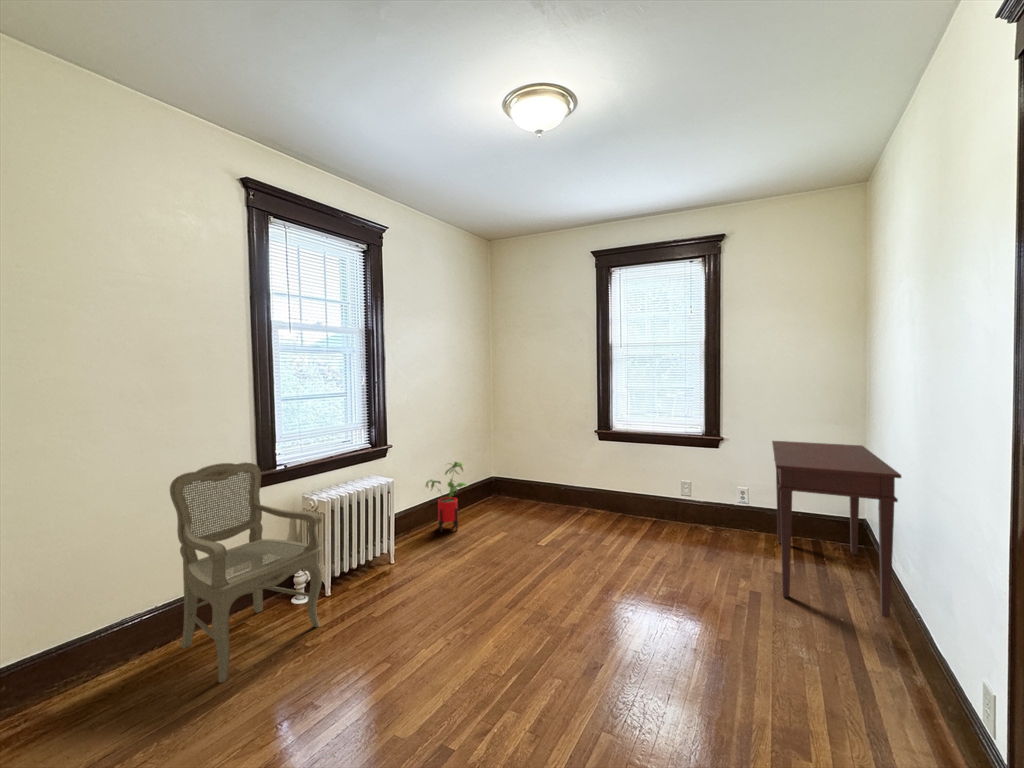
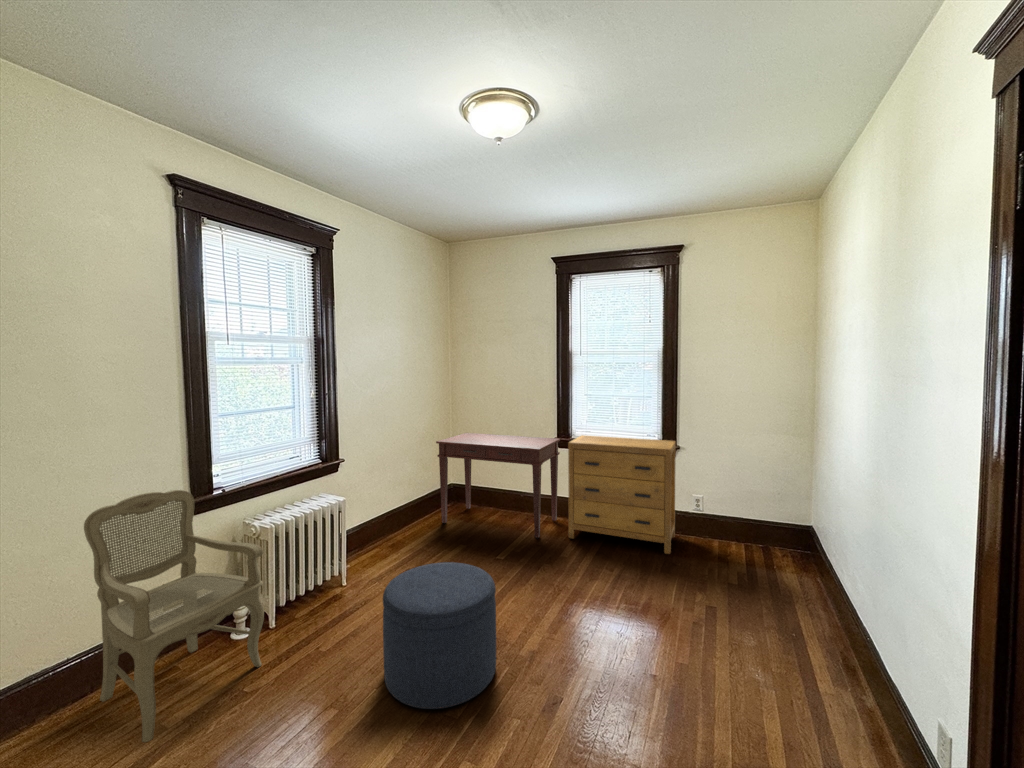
dresser: none [608,427,718,545] -> present [568,435,676,554]
desk: present [772,441,901,617] -> present [436,433,560,538]
house plant: present [426,462,466,532] -> none [380,474,425,548]
ottoman: none [431,537,538,669] -> present [383,562,496,709]

